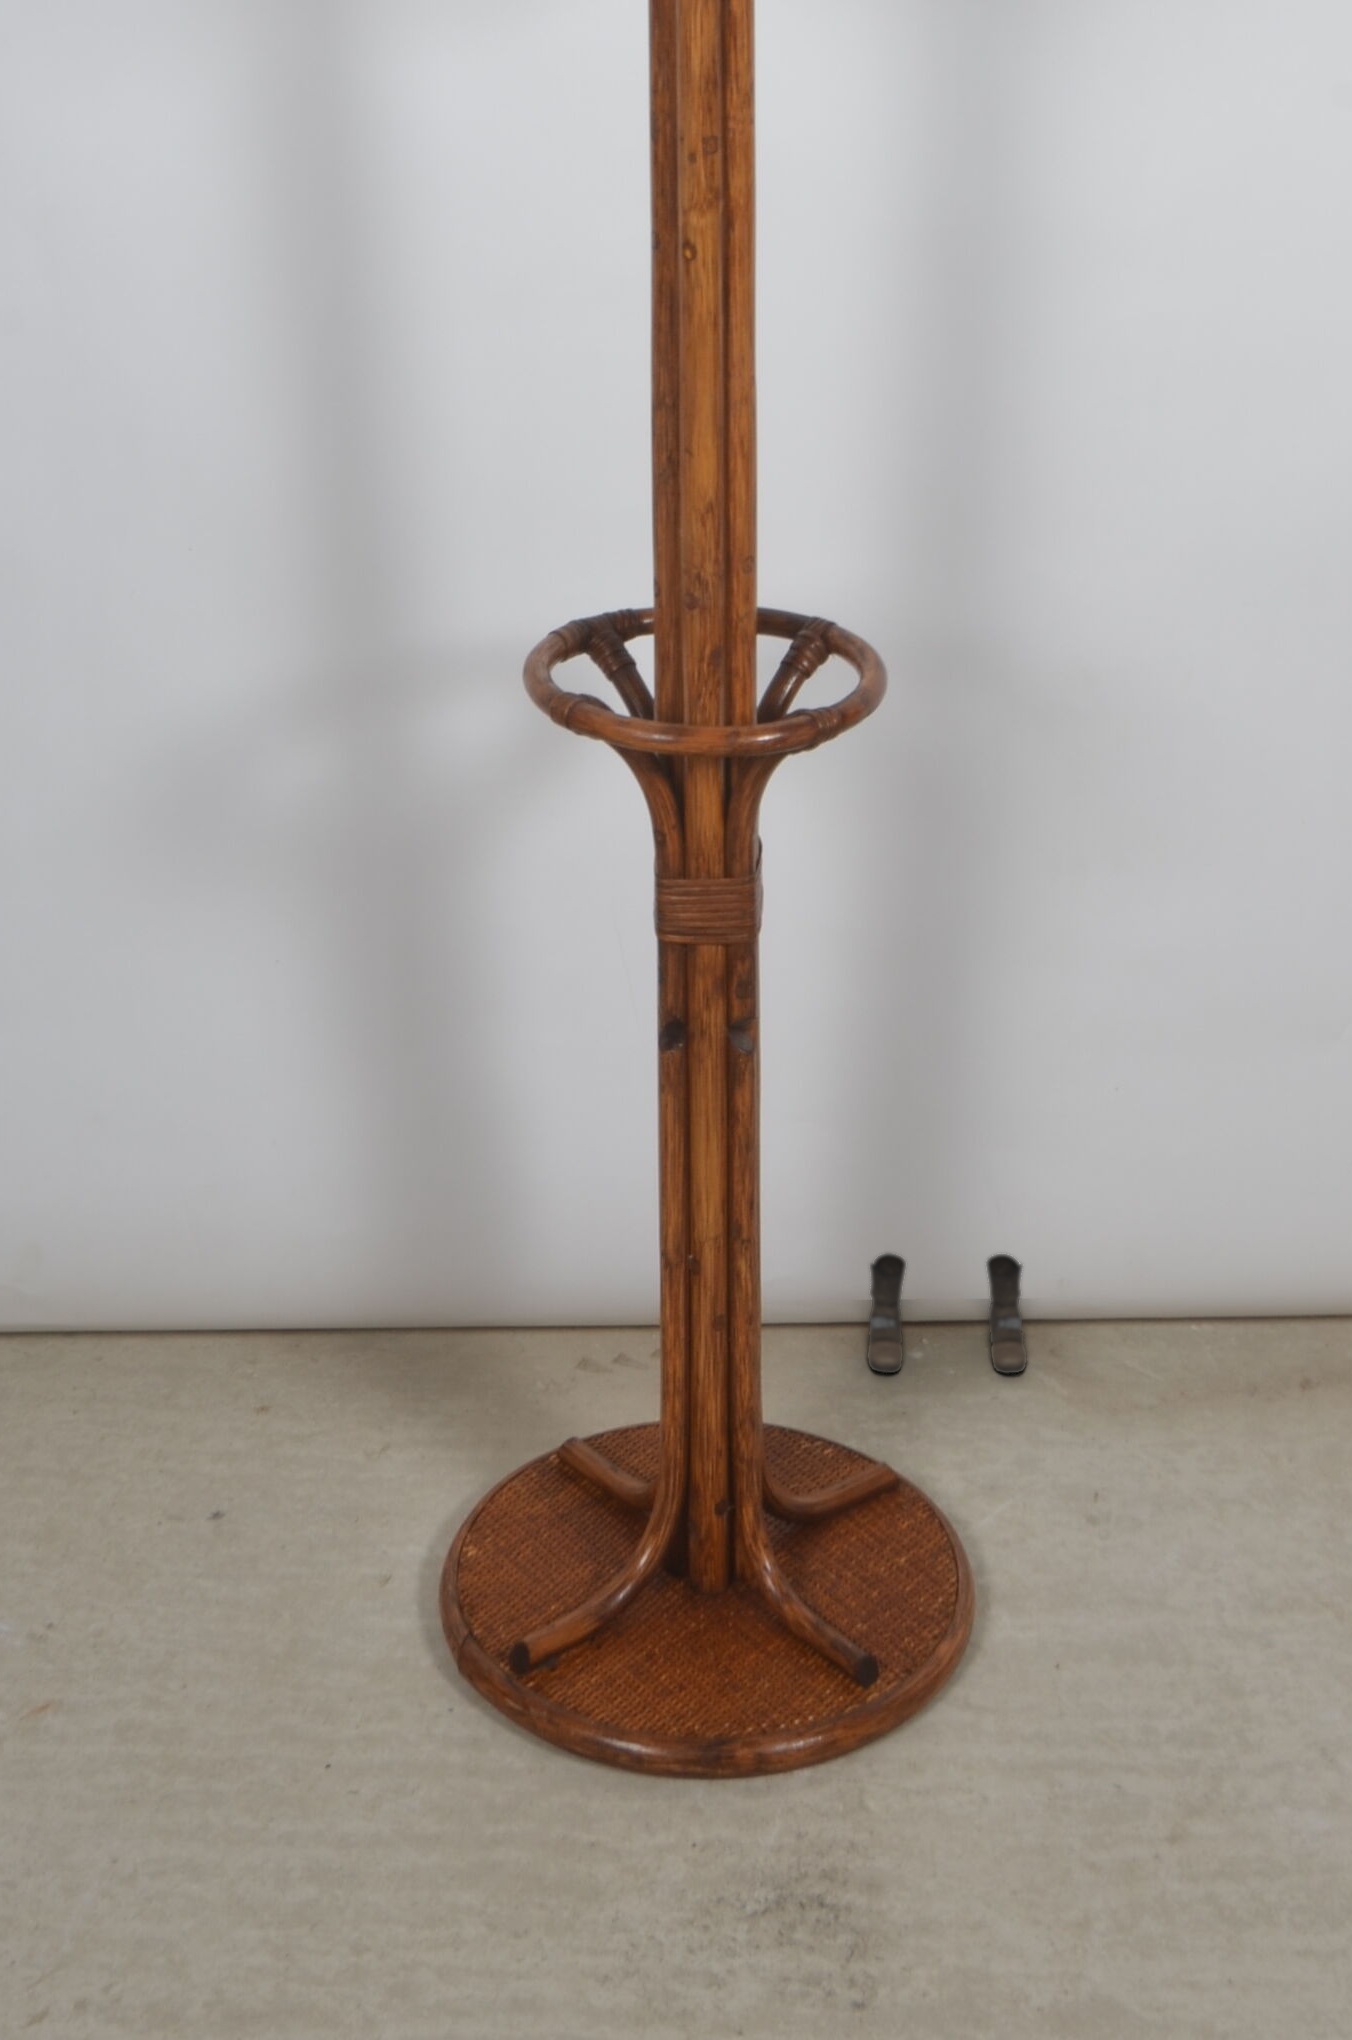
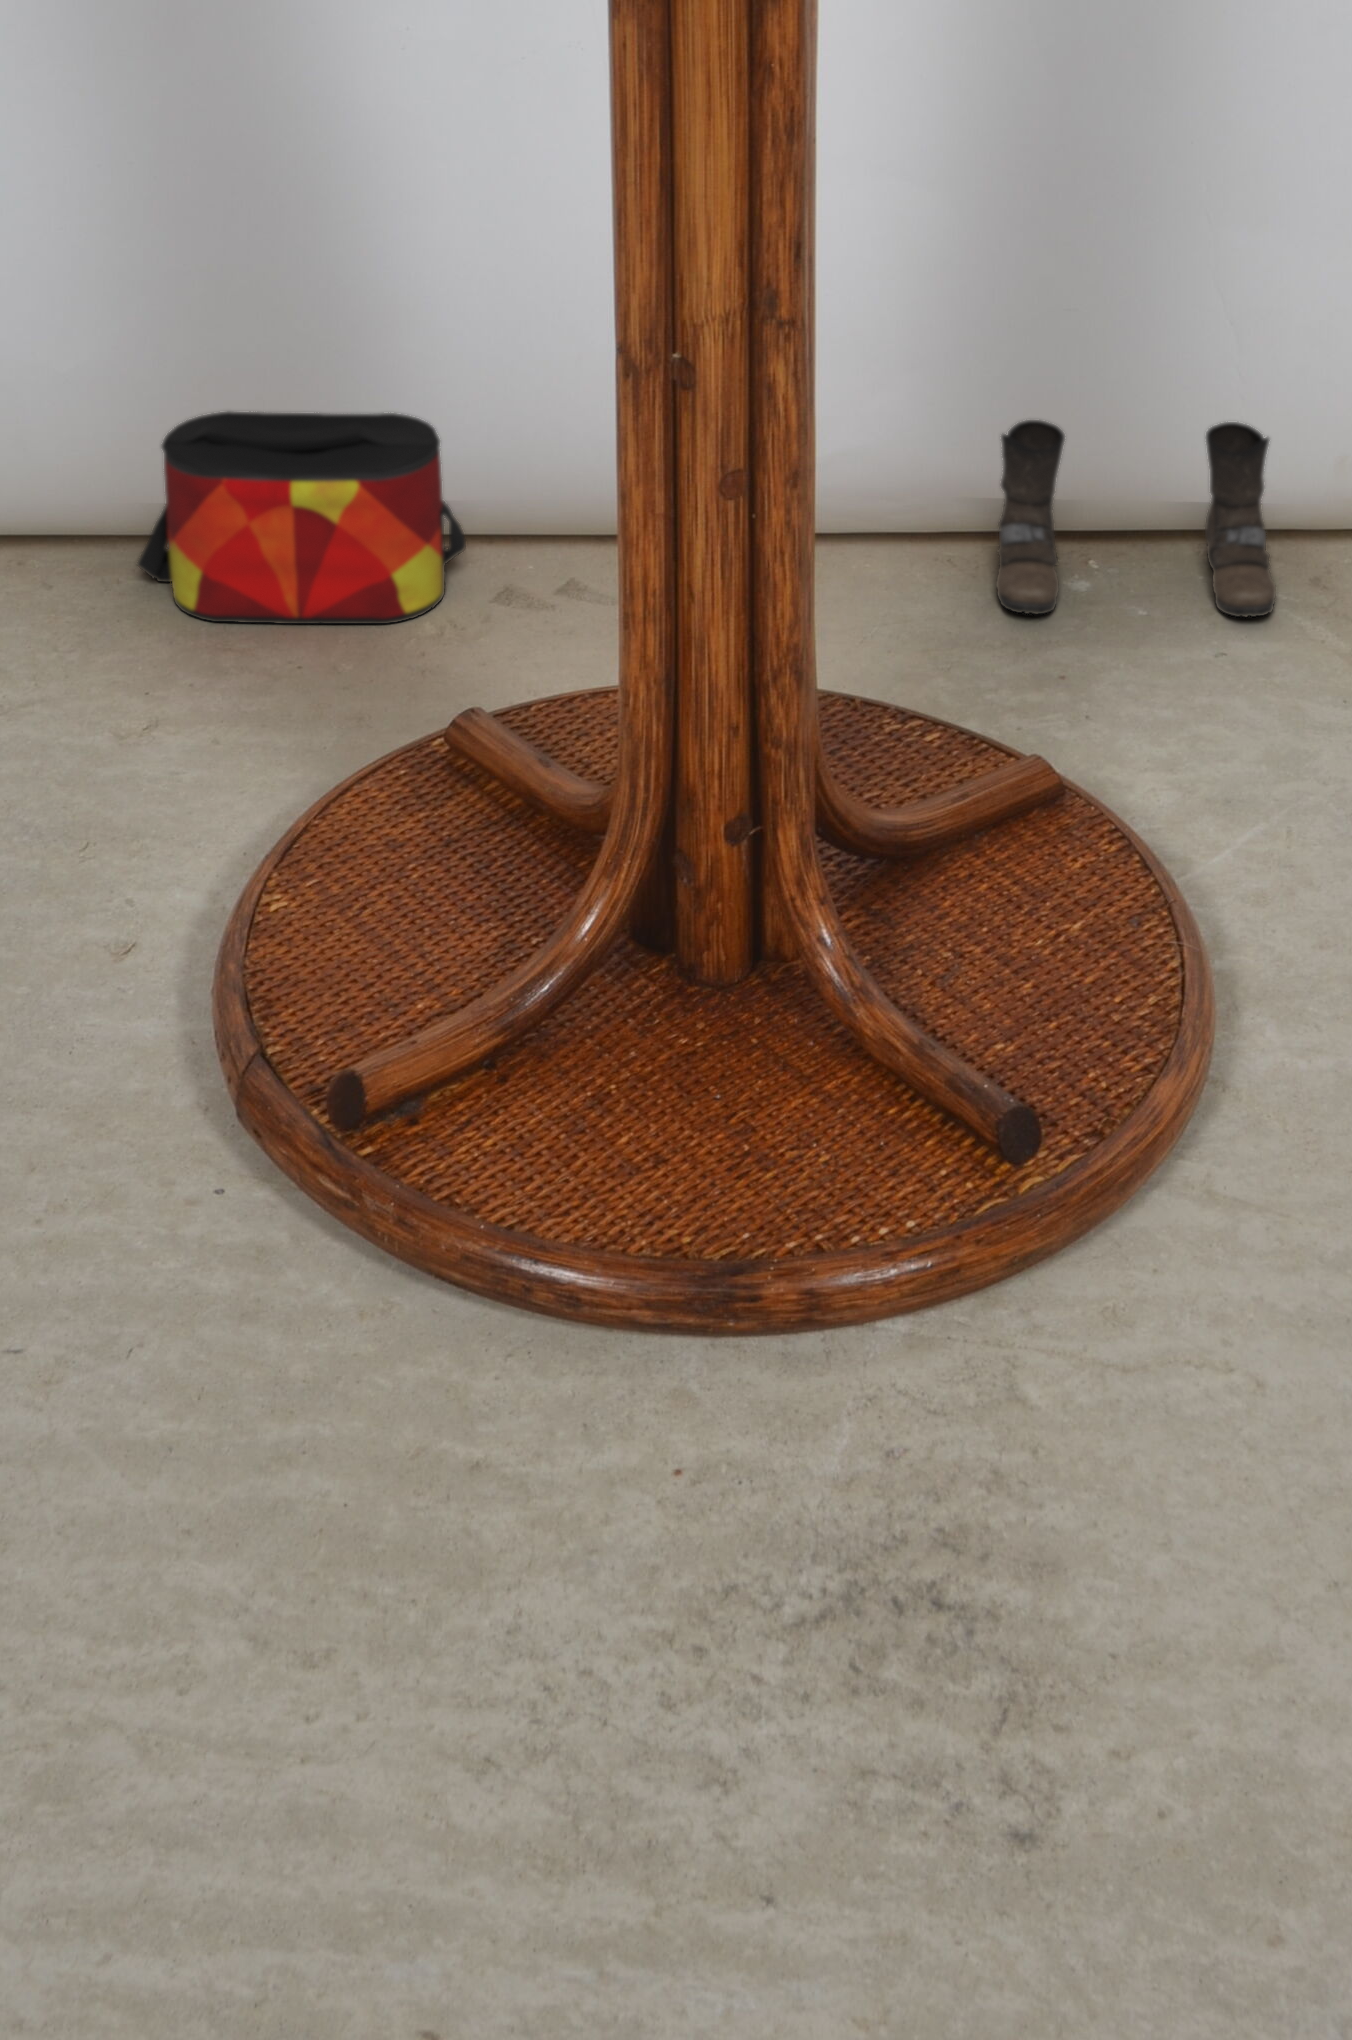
bag: none [370,1253,561,1383] -> present [138,412,466,624]

